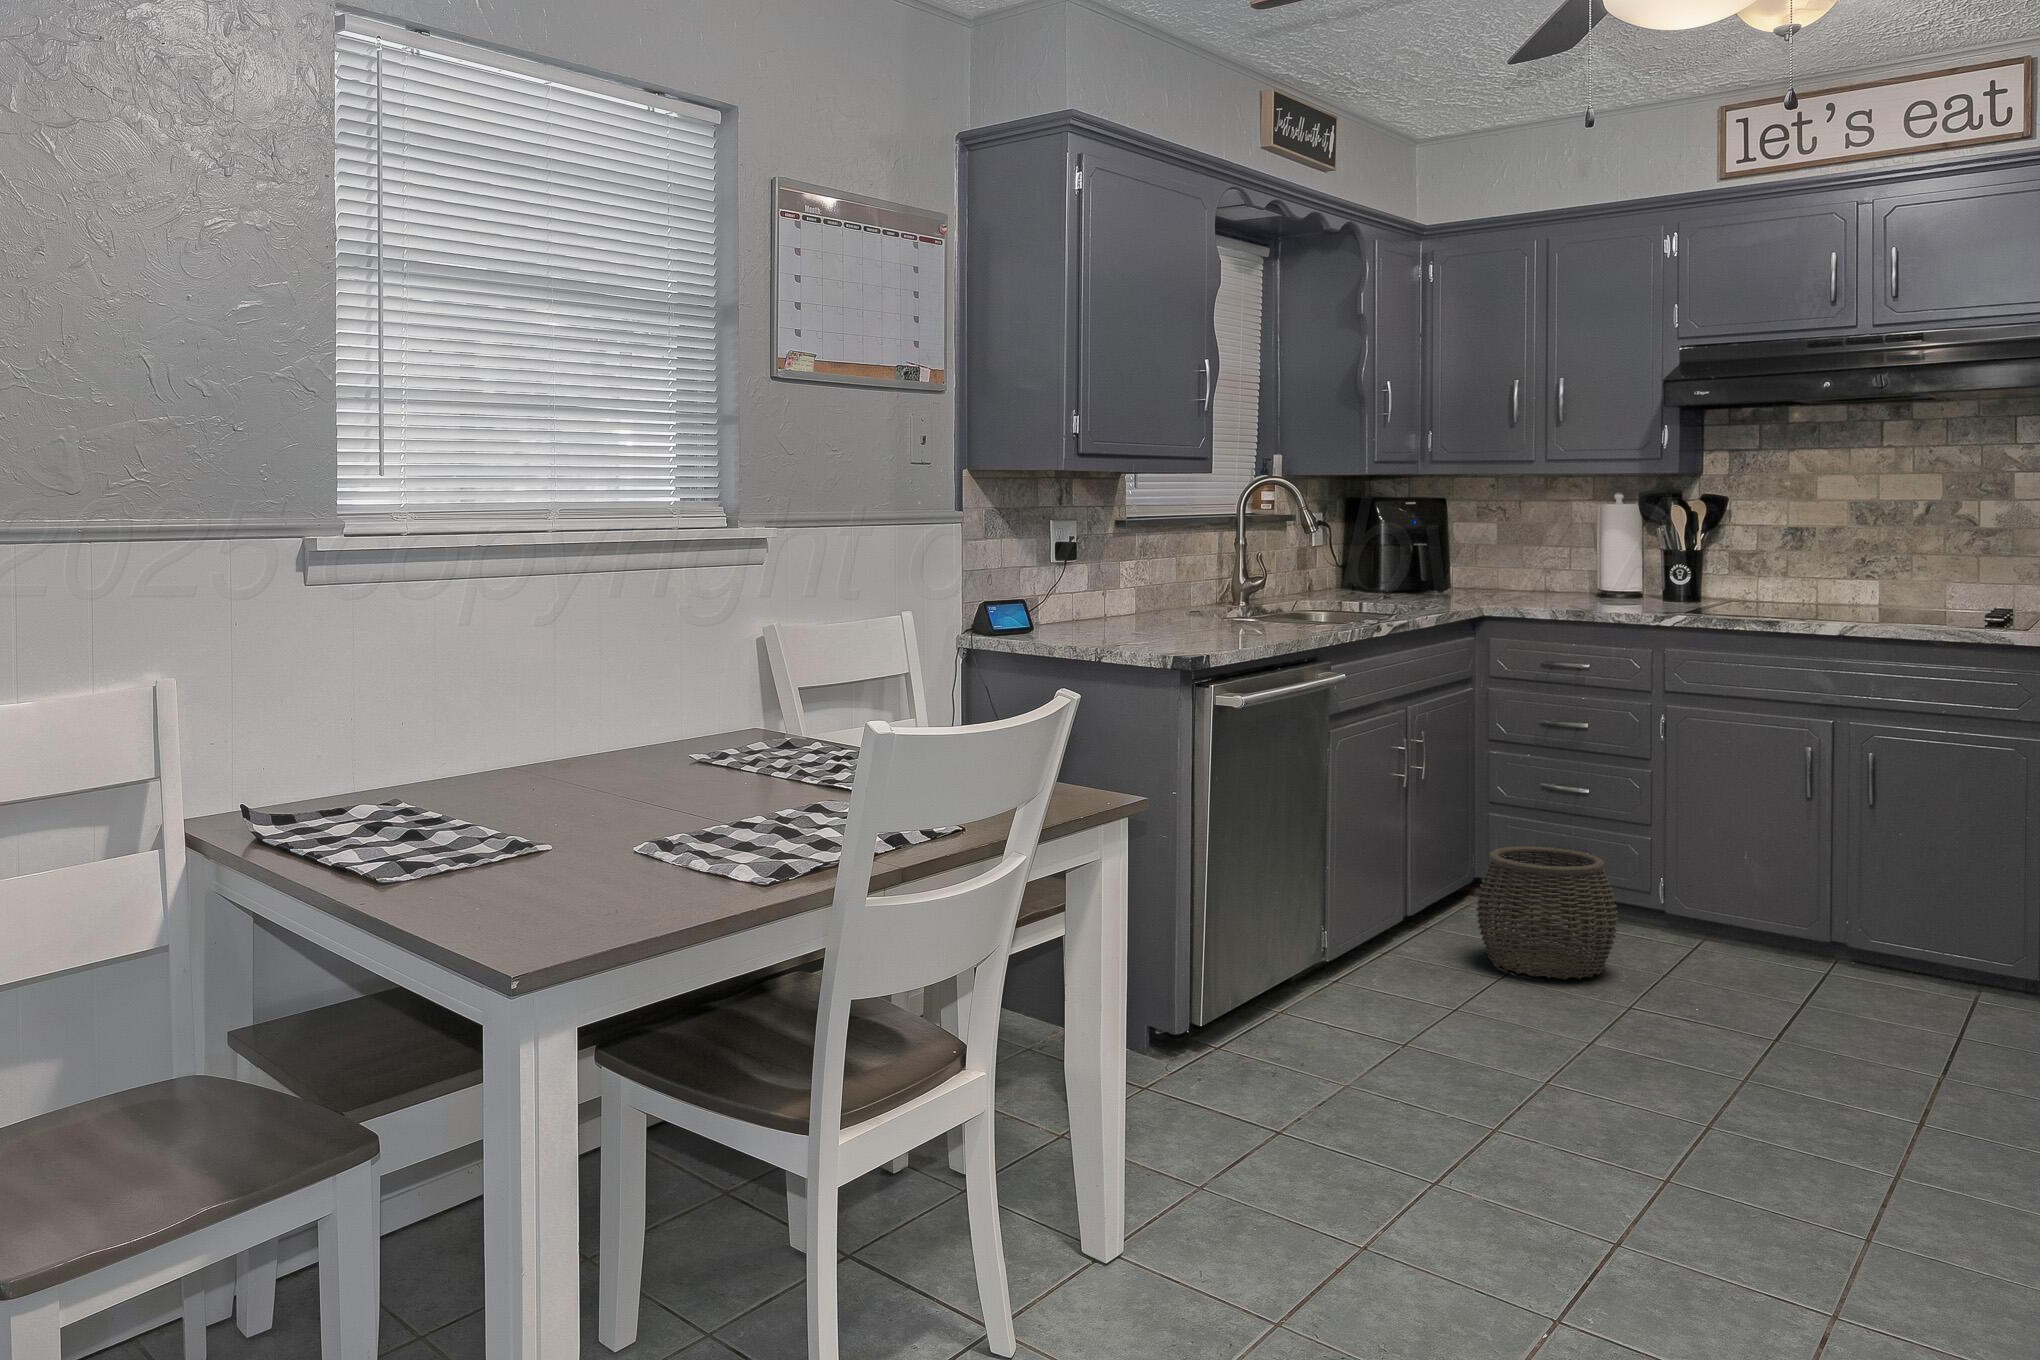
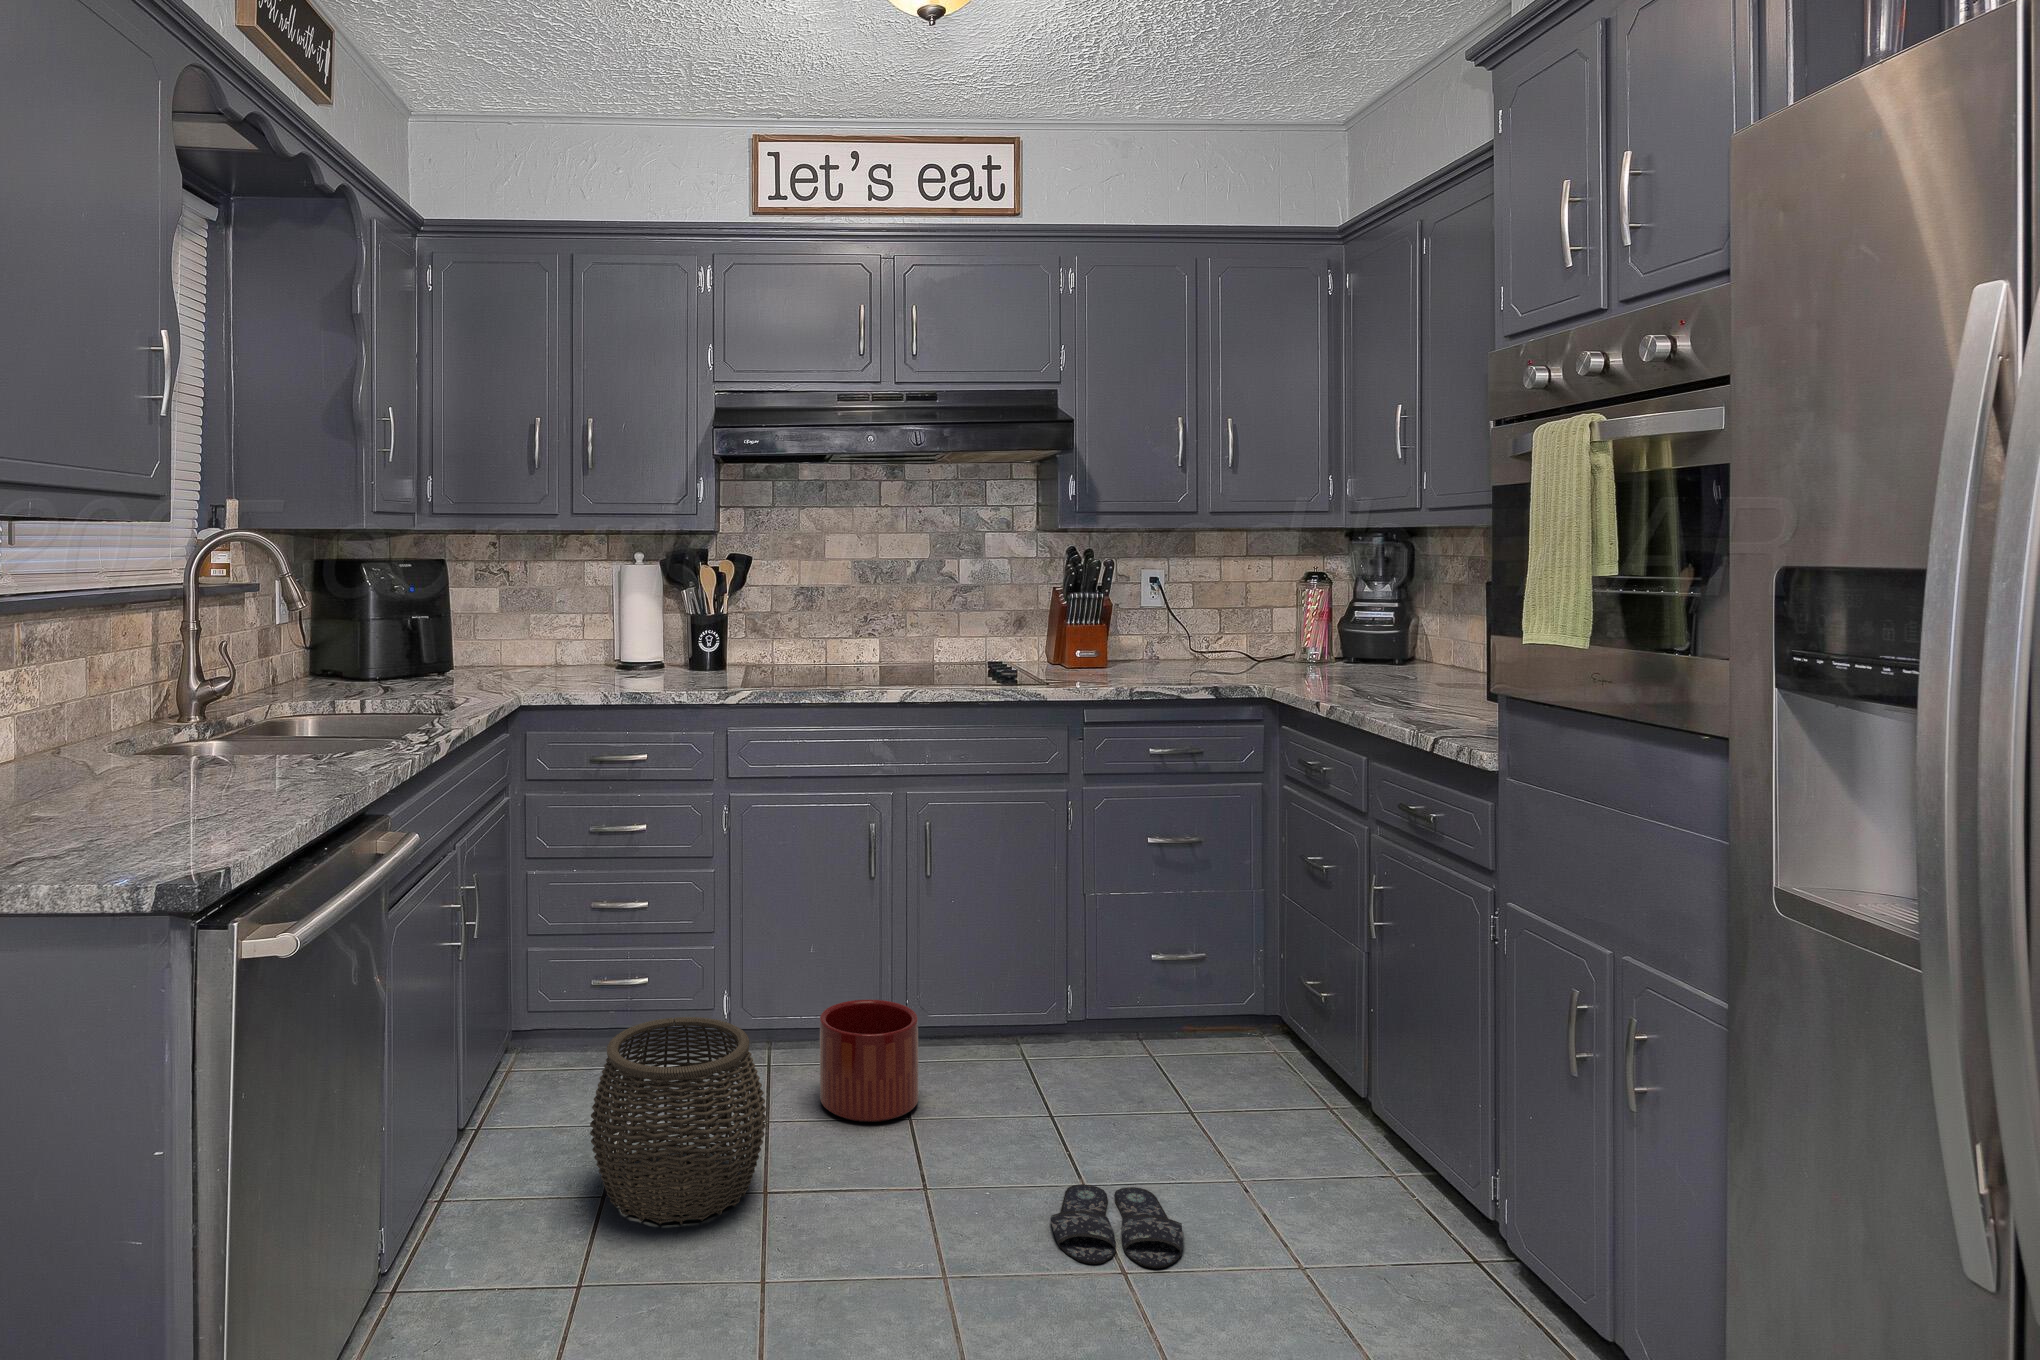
planter: none [1705,884,1803,977] -> present [820,1000,919,1122]
slippers: none [1830,1034,1965,1078] -> present [1050,1184,1183,1268]

